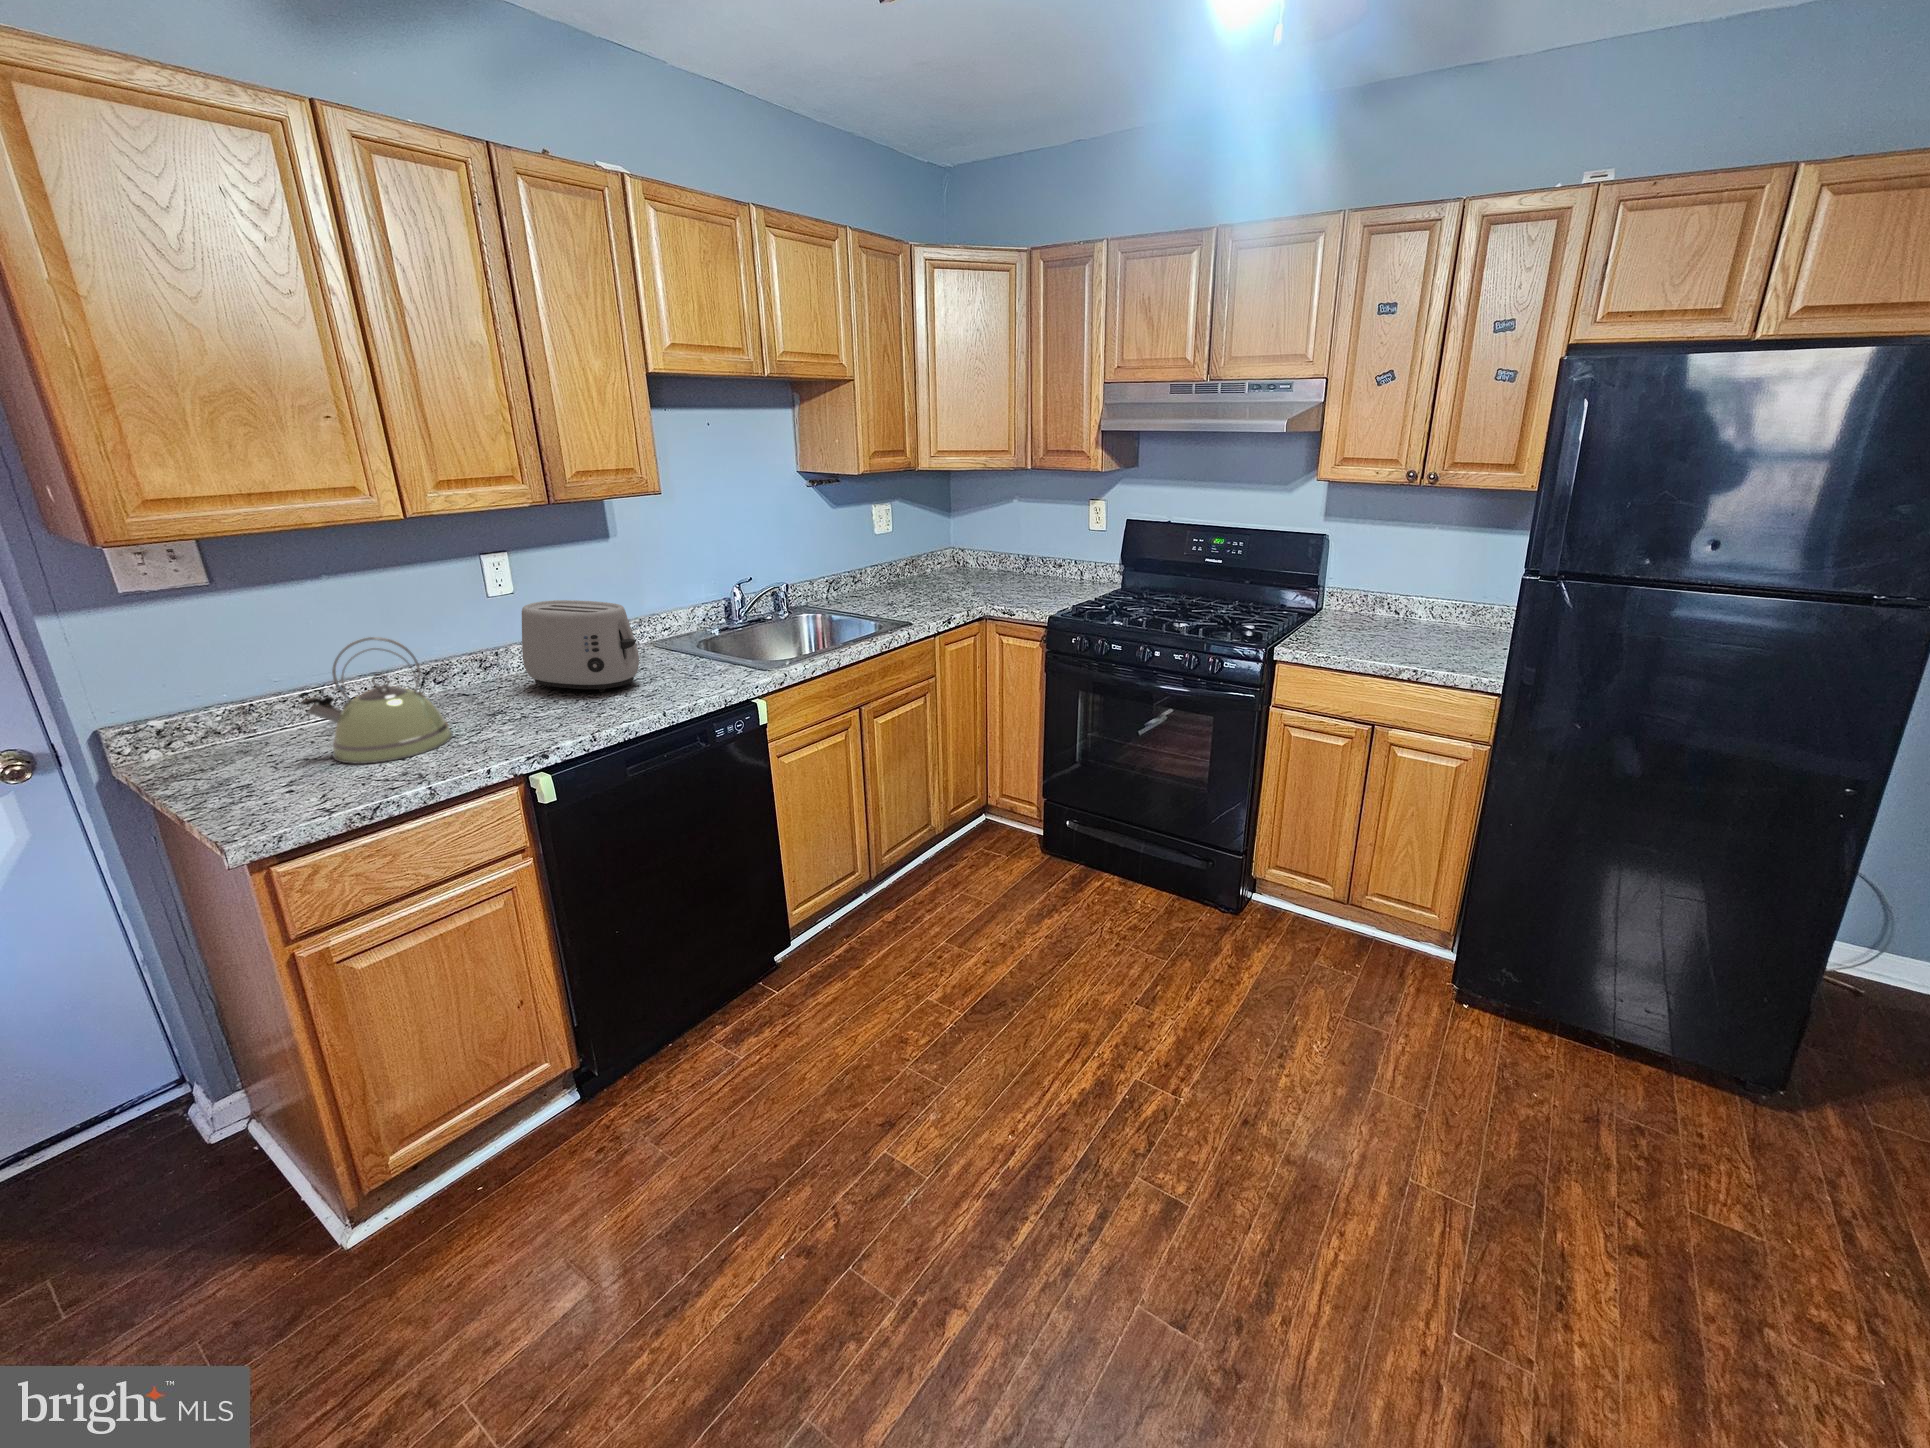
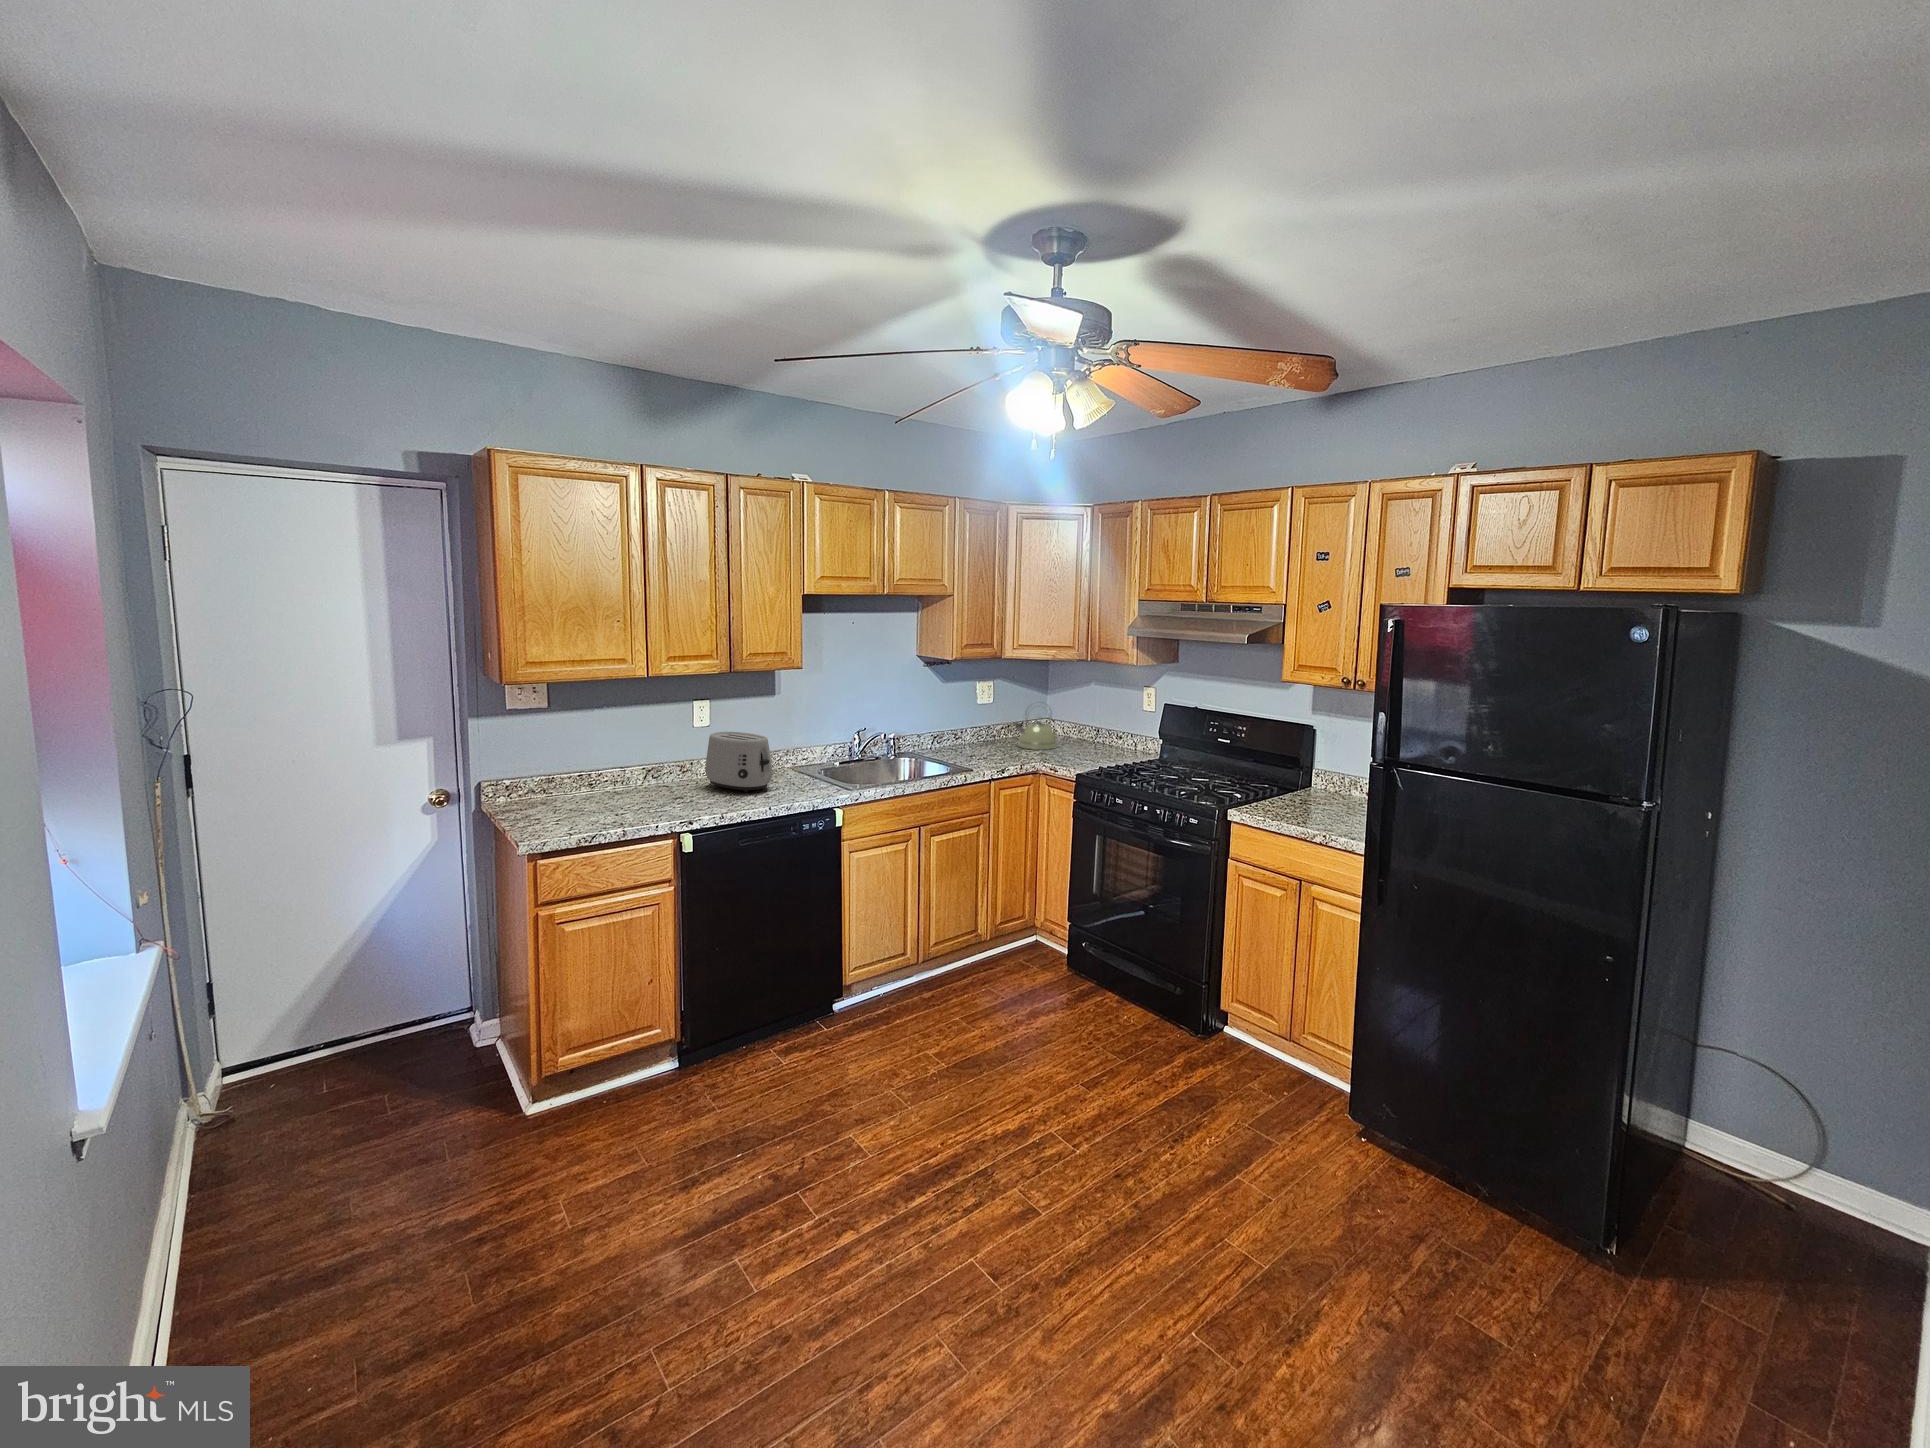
kettle: present [302,637,453,764] -> present [1015,701,1057,750]

